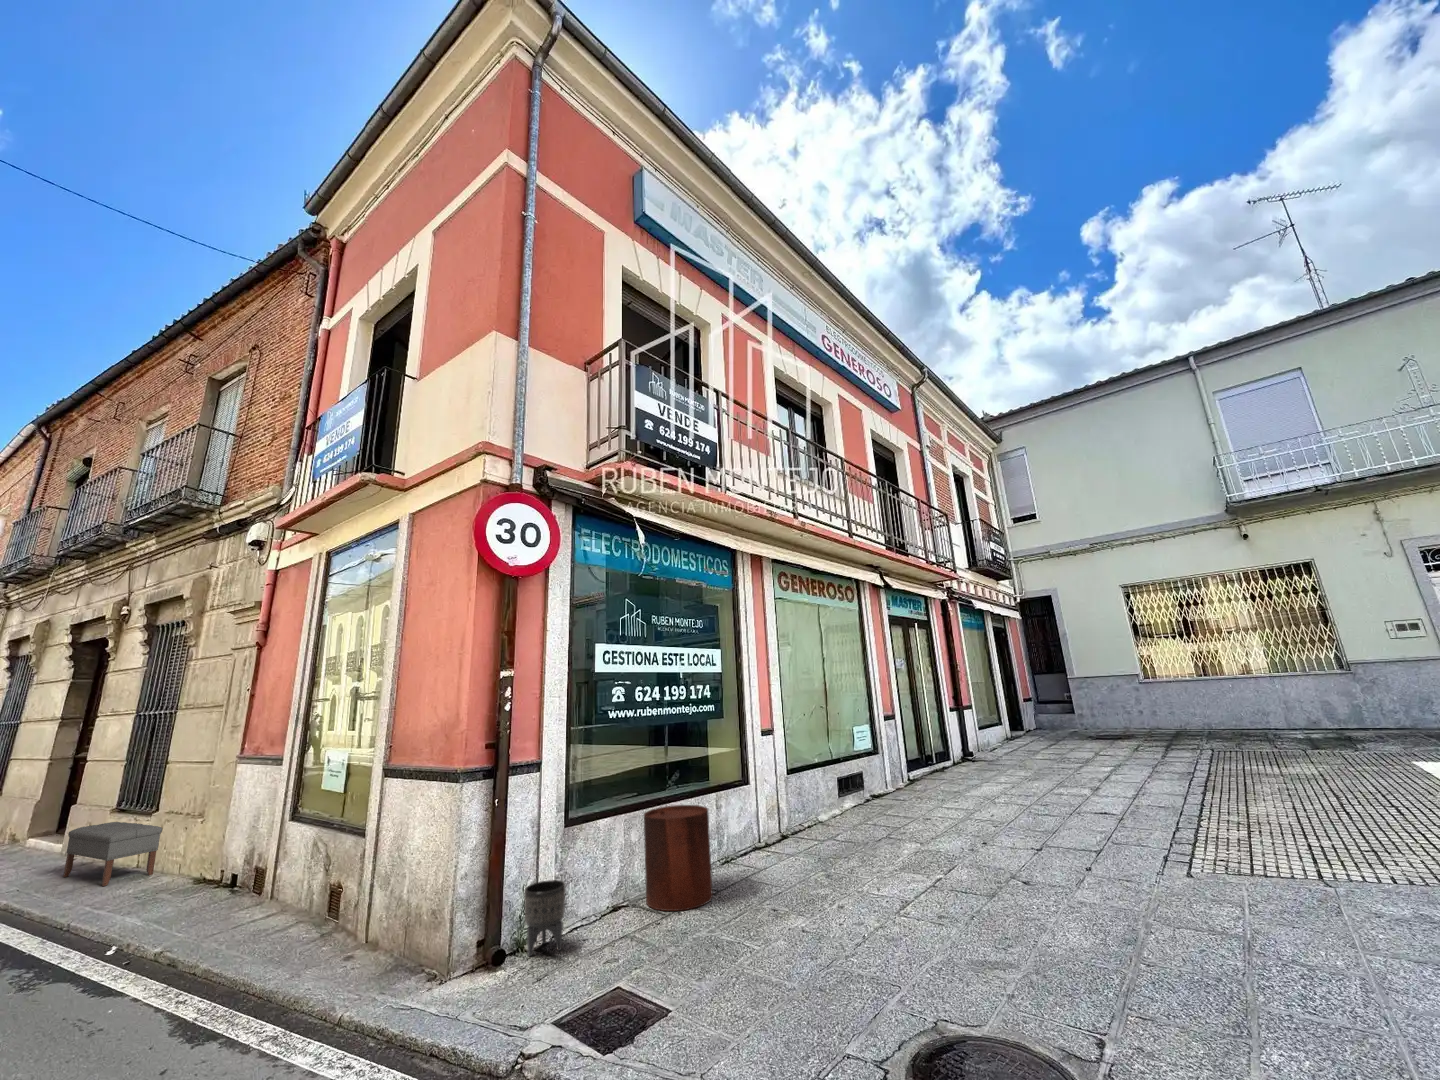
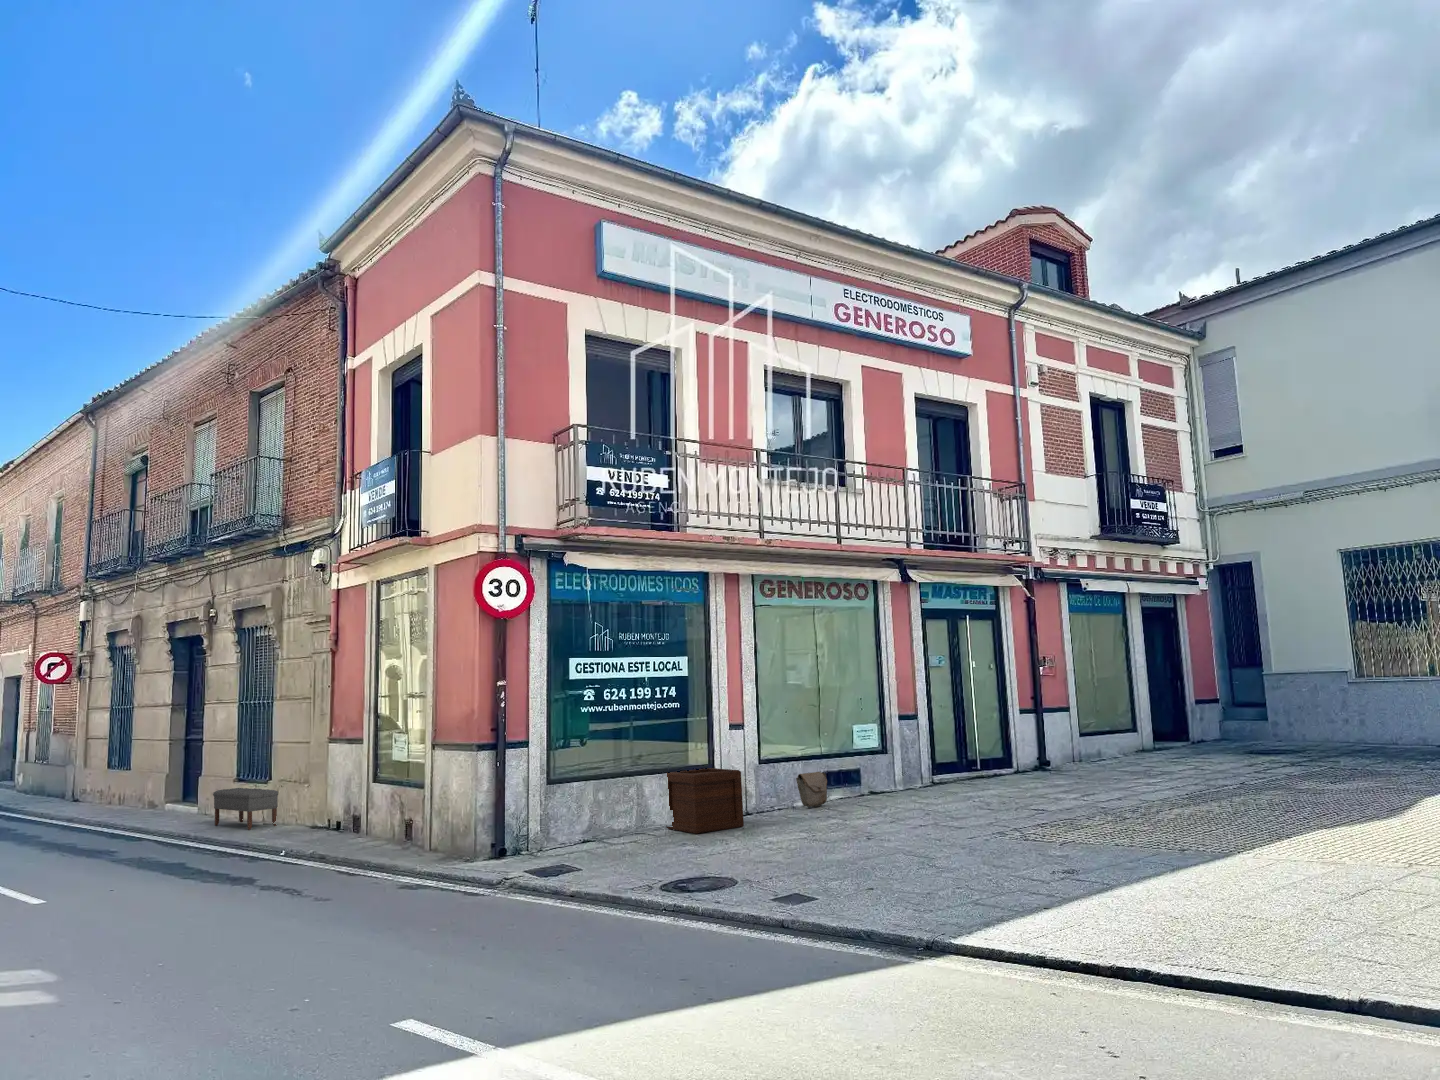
bag: none [822,778,851,821] -> present [796,772,827,807]
wooden crate: none [704,783,808,882] -> present [667,768,744,834]
trash can: present [644,805,713,911] -> none [606,778,656,843]
planter: present [524,880,565,956] -> none [519,815,545,855]

